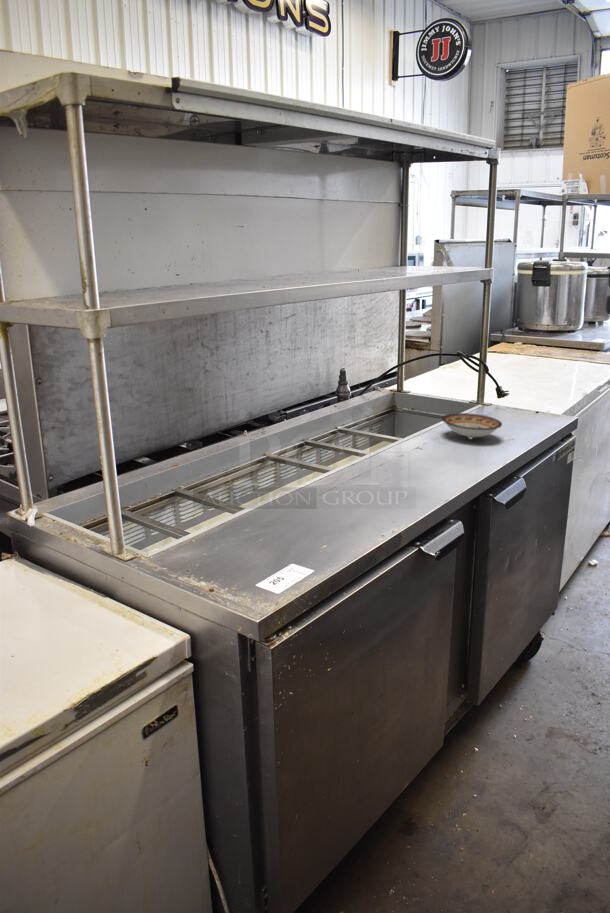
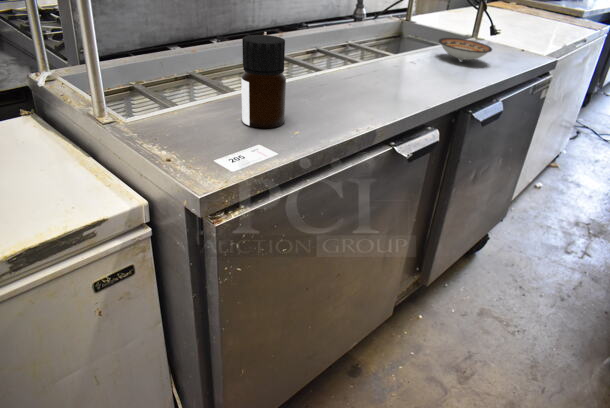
bottle: none [260,454,305,545] -> present [241,35,286,128]

